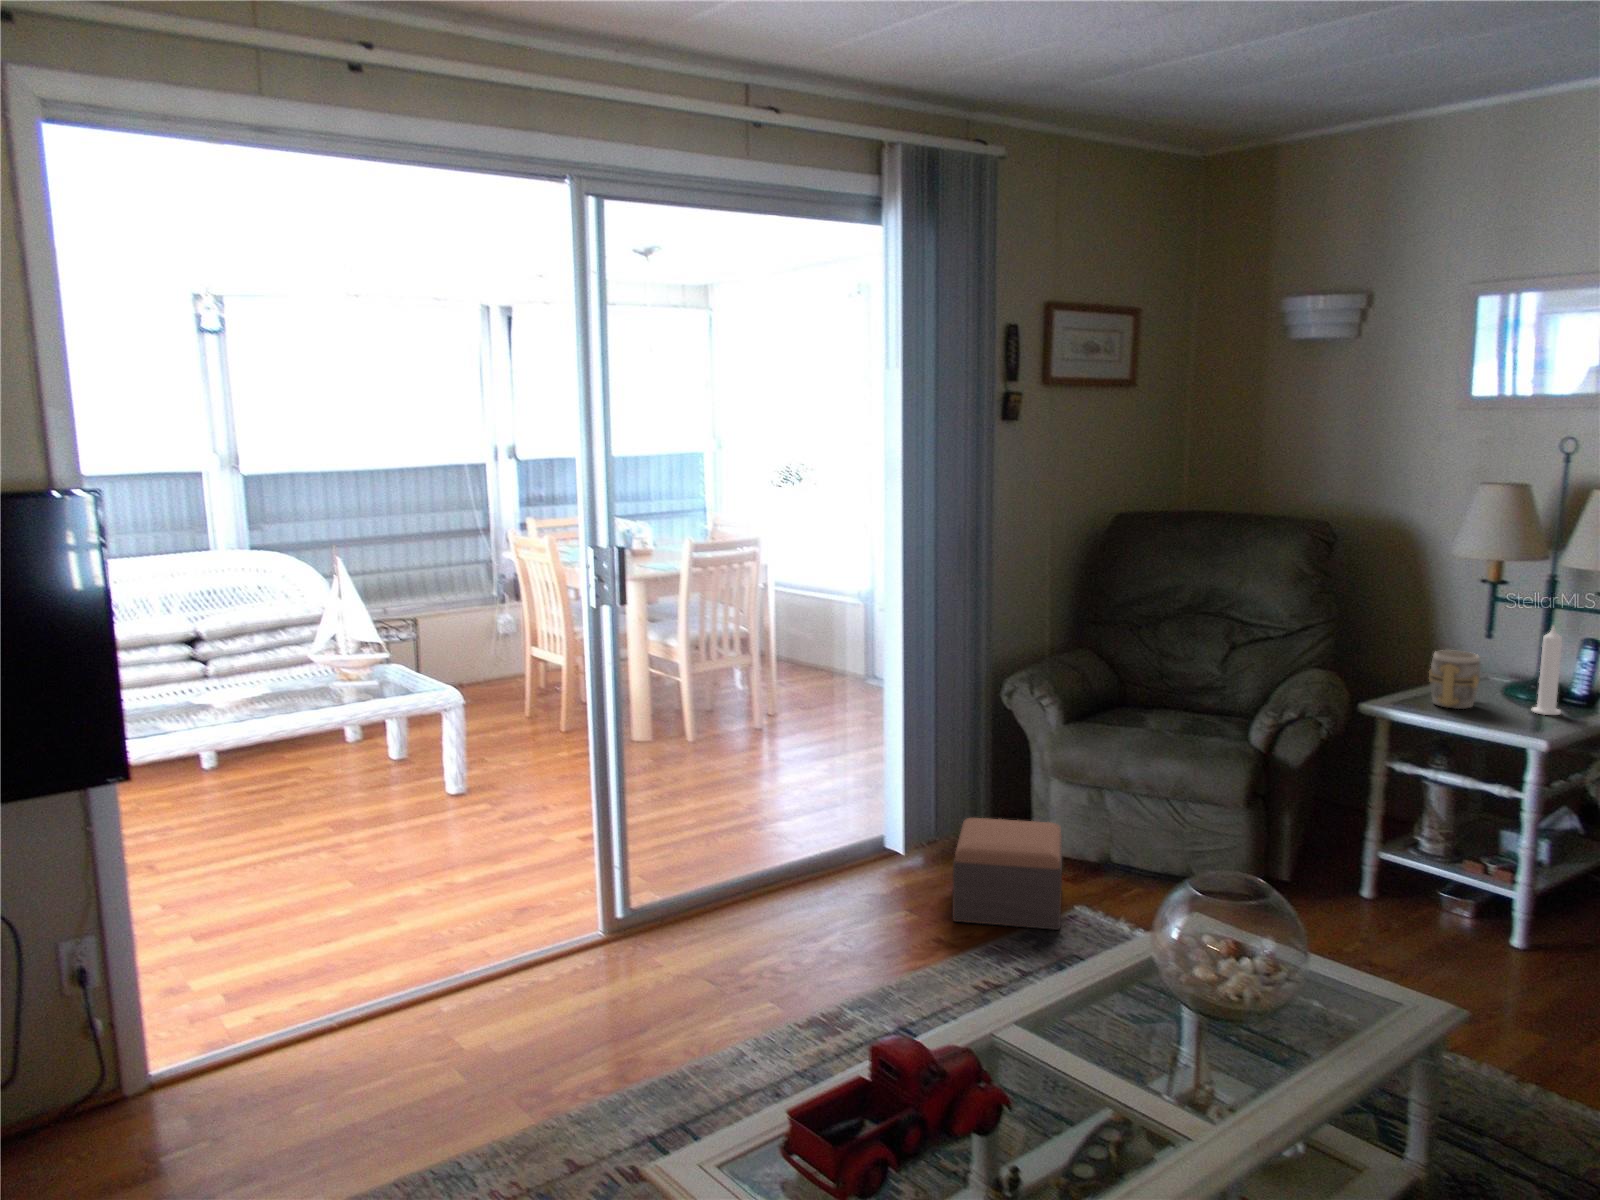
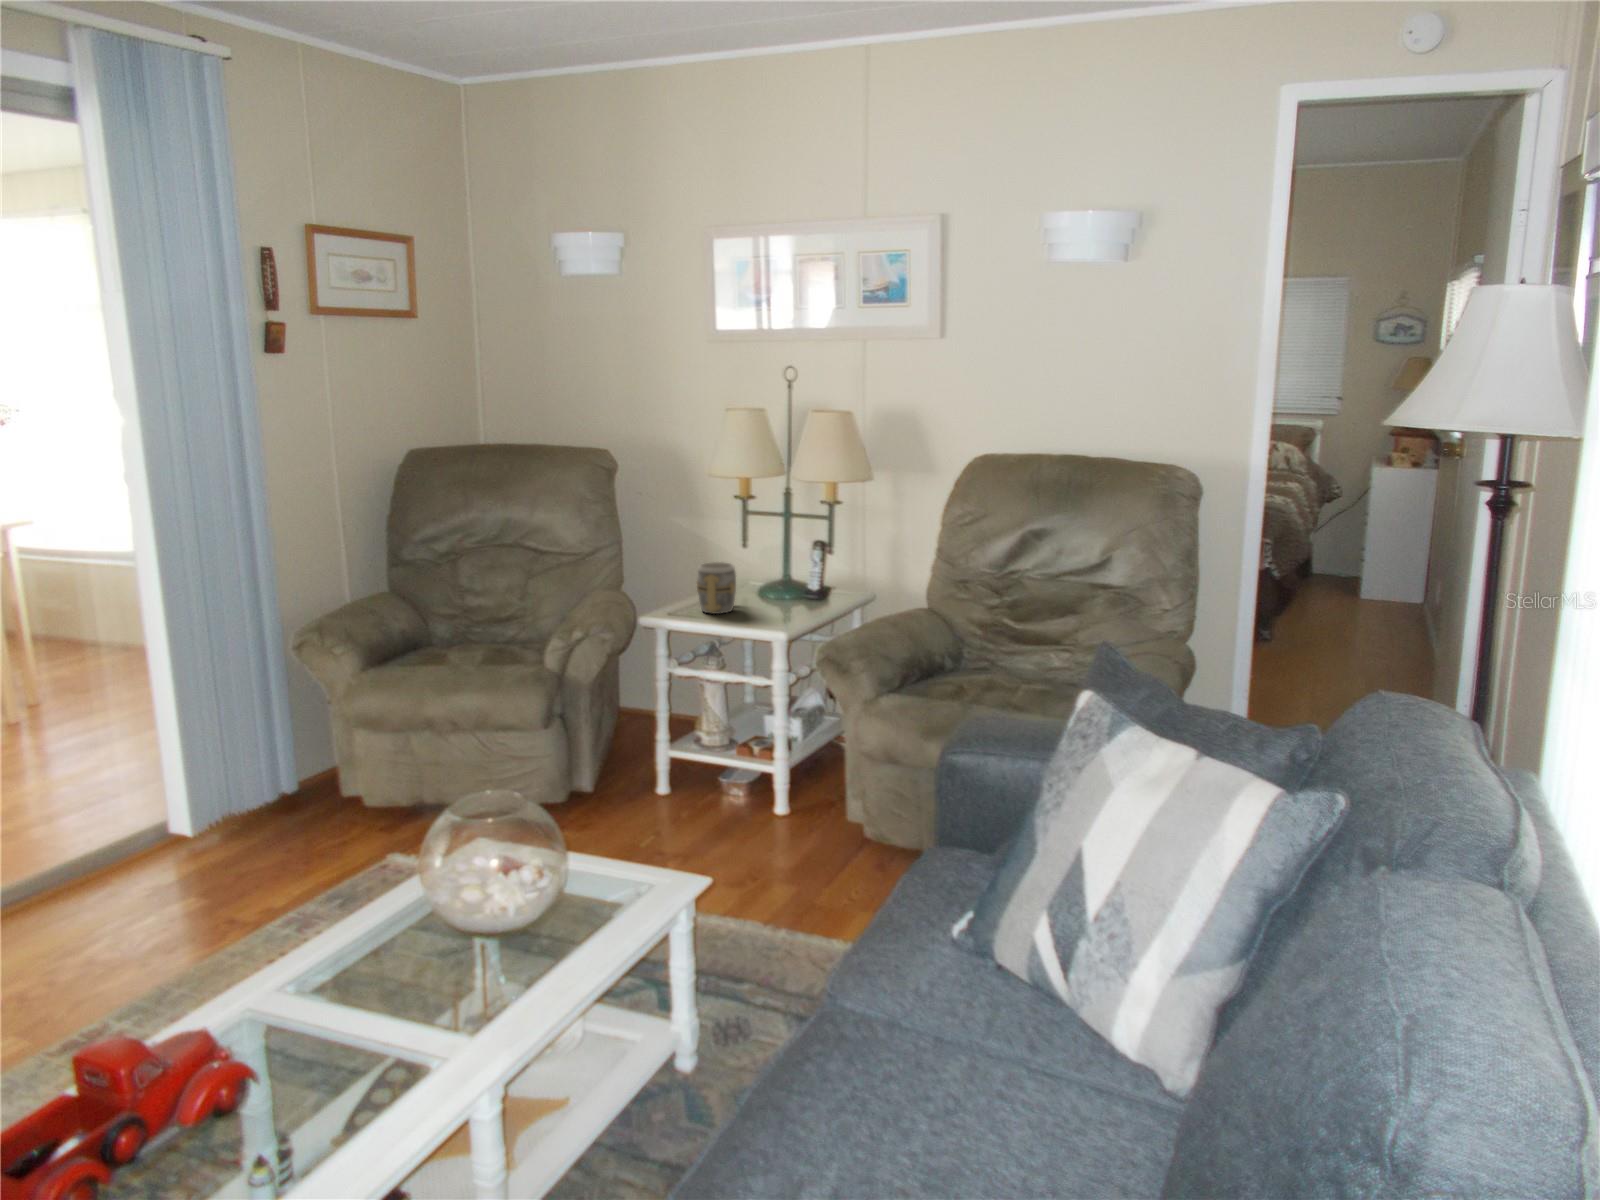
candle: present [1532,626,1562,715] -> none [777,533,798,611]
footstool: present [953,818,1063,930] -> none [249,775,376,897]

